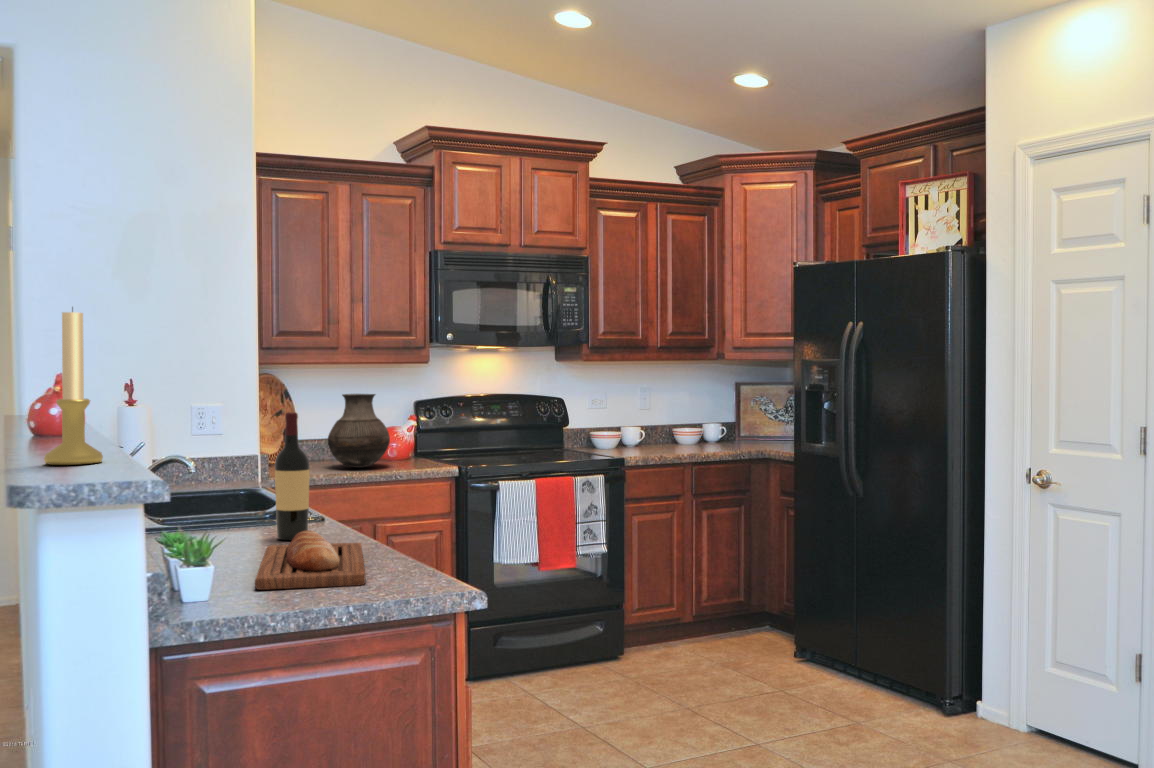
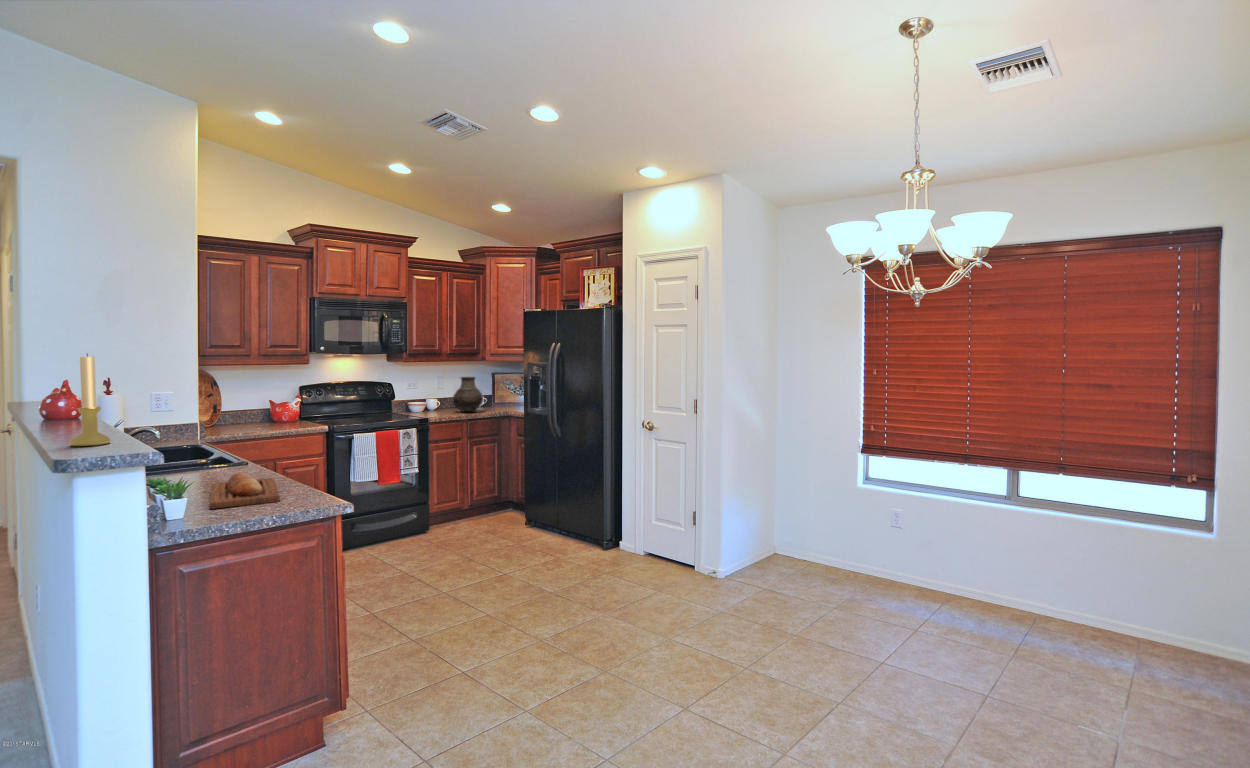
vase: present [328,394,390,468] -> present [453,377,483,412]
wine bottle: present [275,412,310,540] -> none [214,404,237,478]

